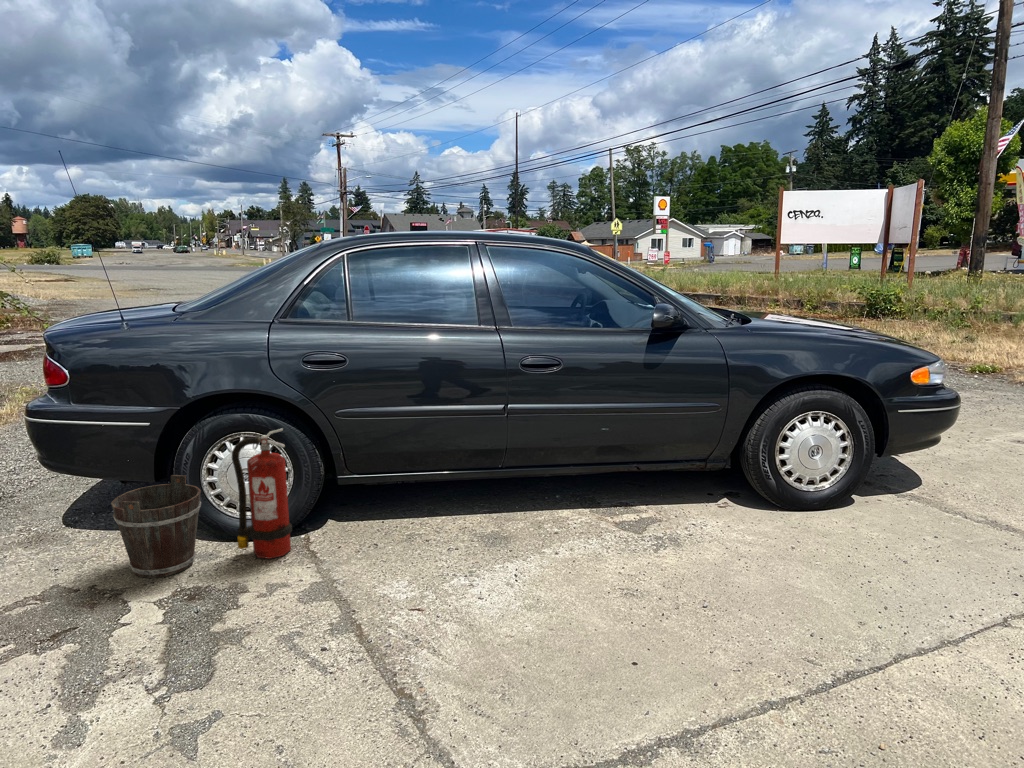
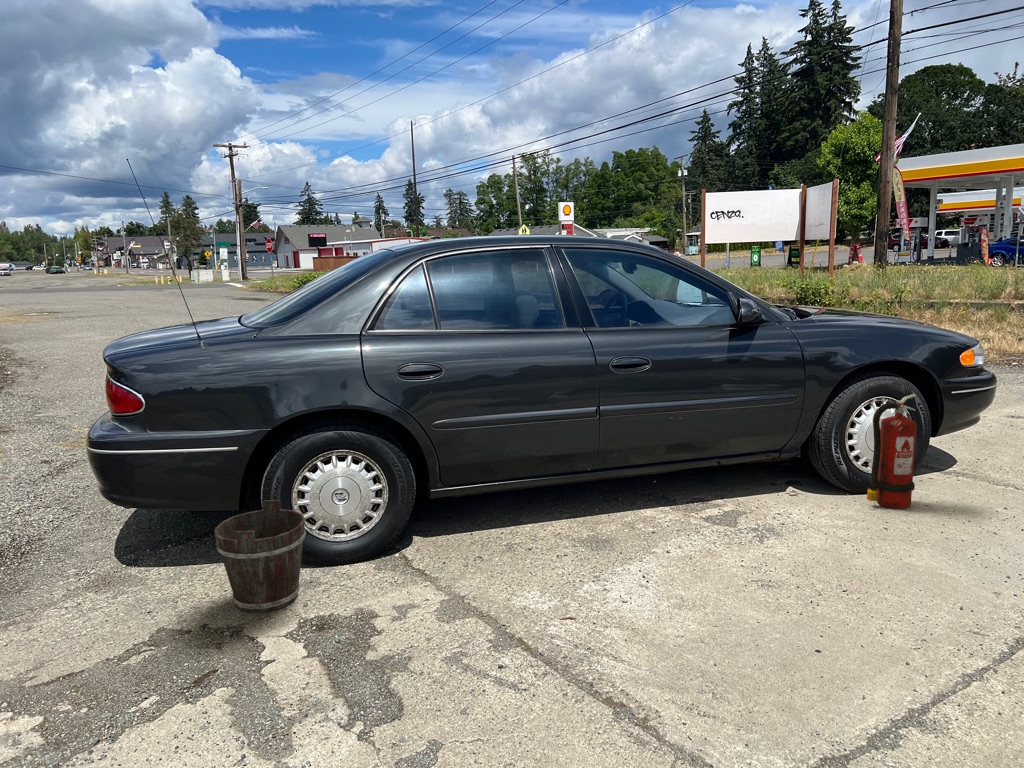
fire extinguisher: present [232,429,292,559] -> present [867,394,917,509]

